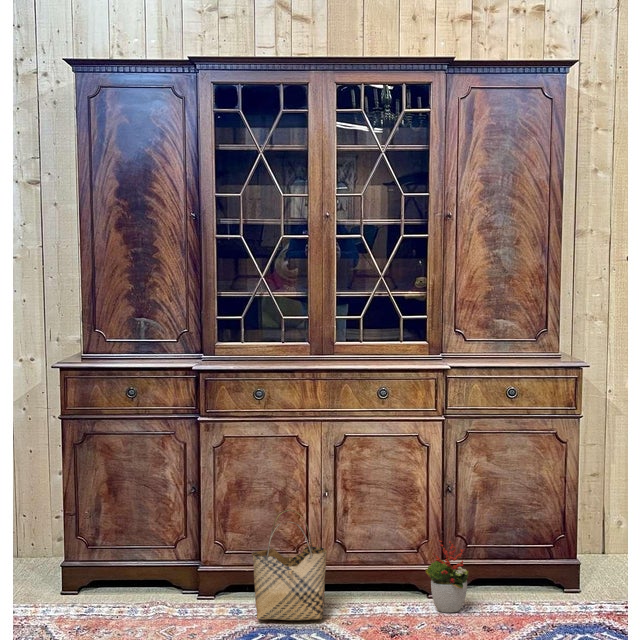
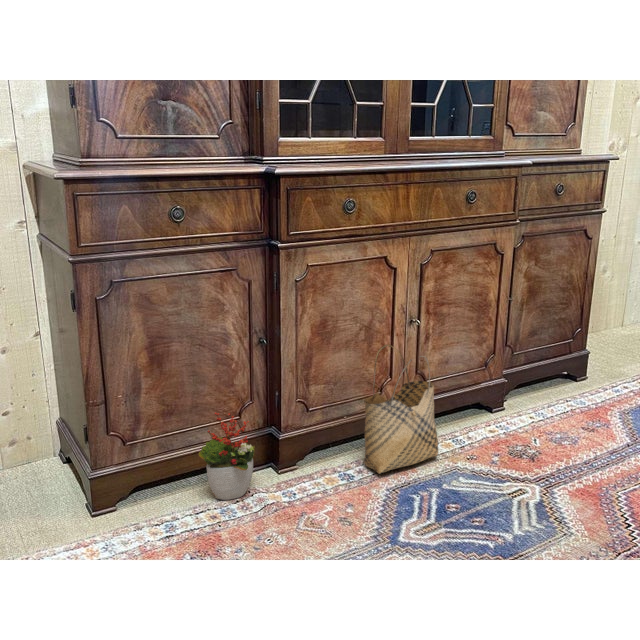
decorative plant: present [426,540,468,613] -> present [199,413,255,500]

